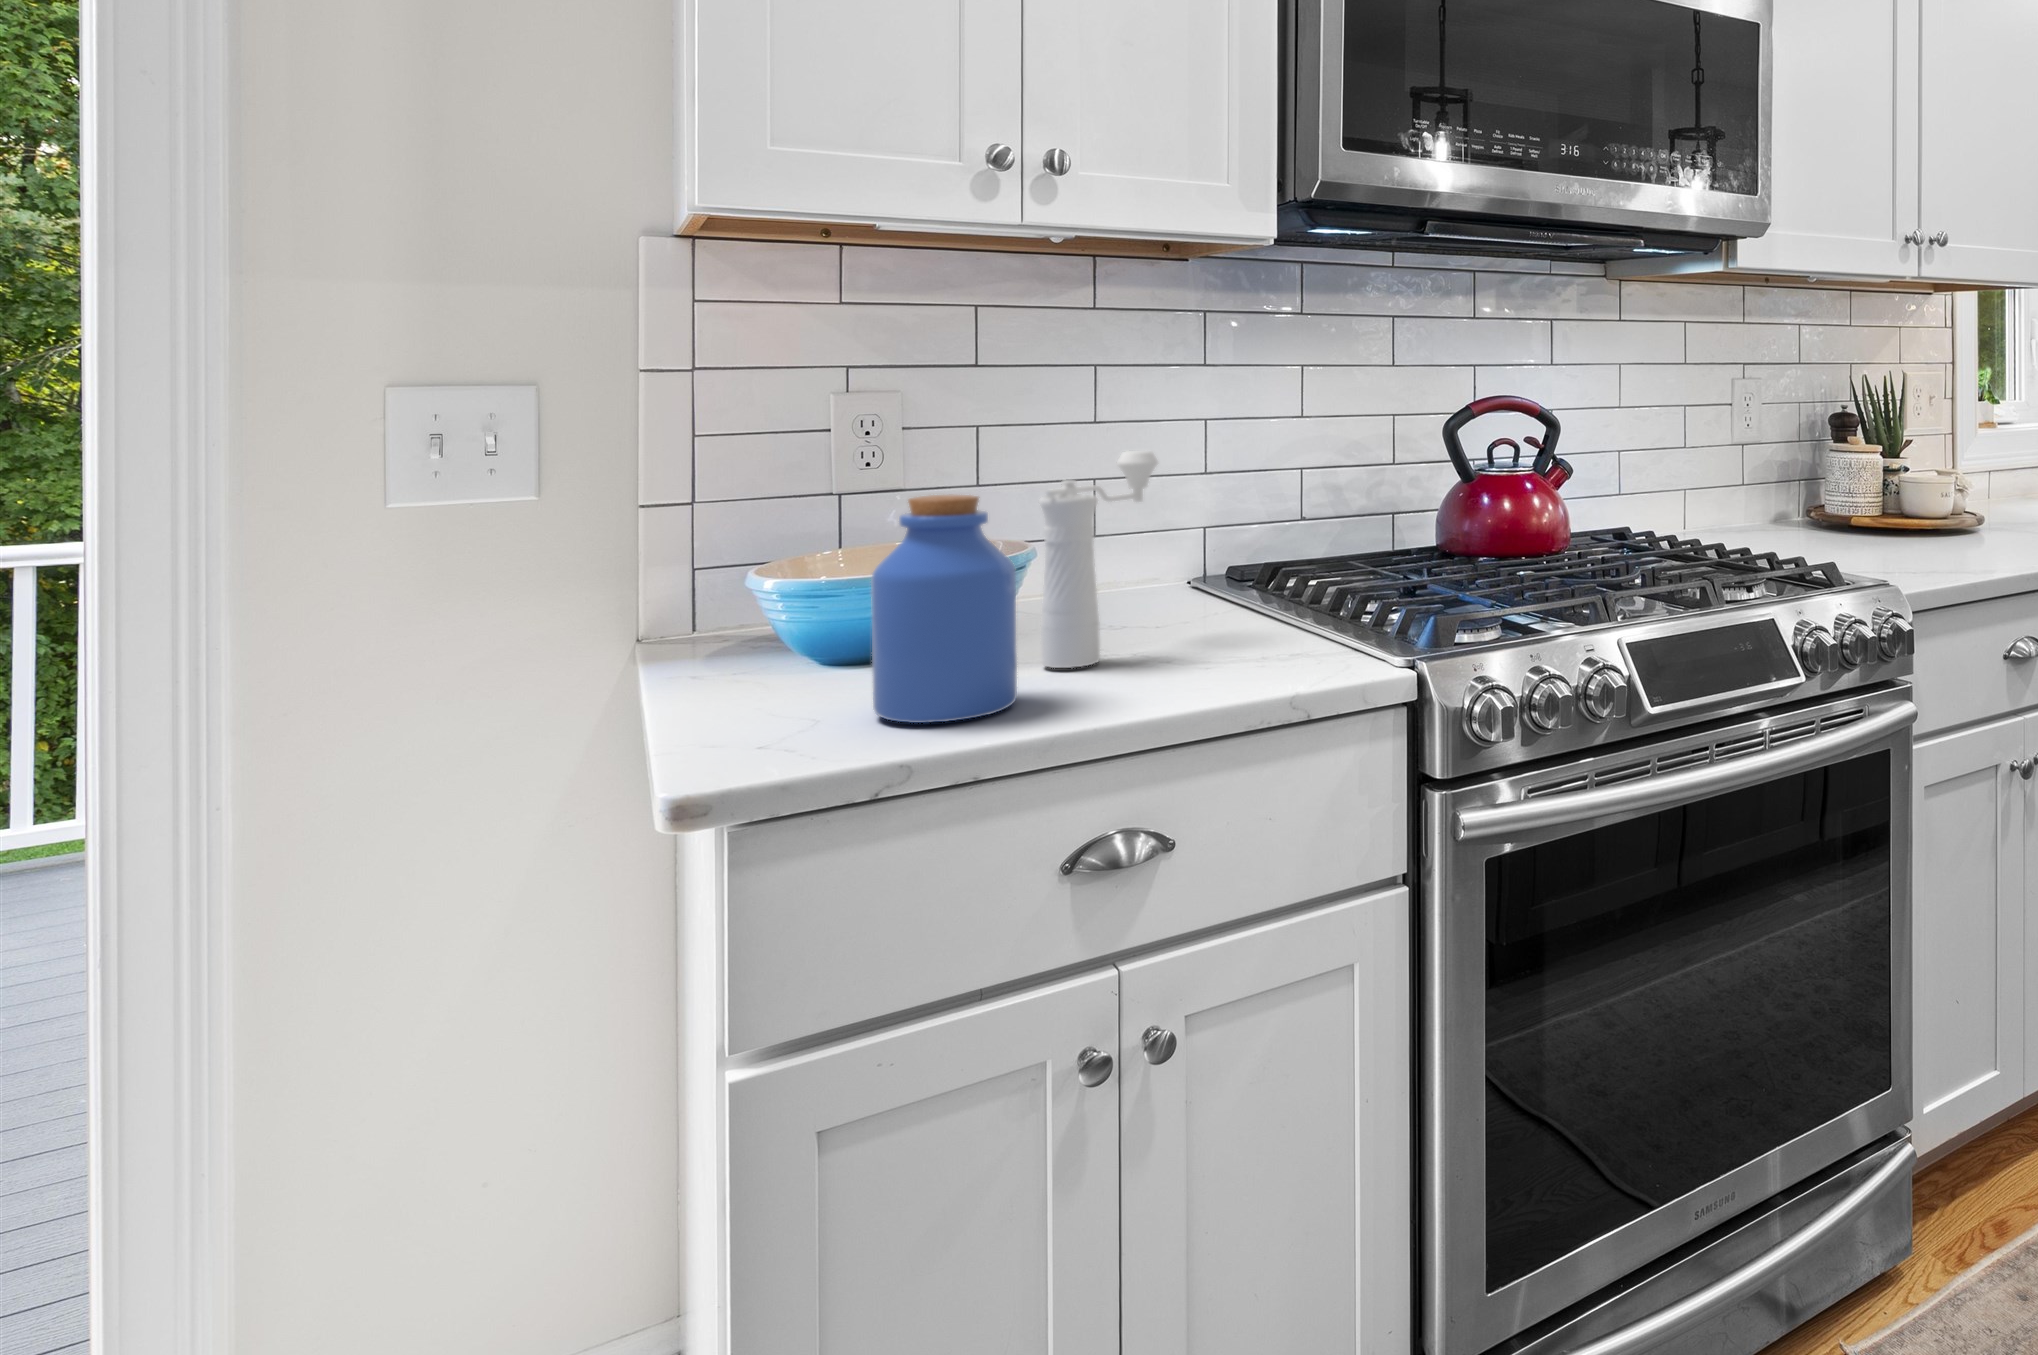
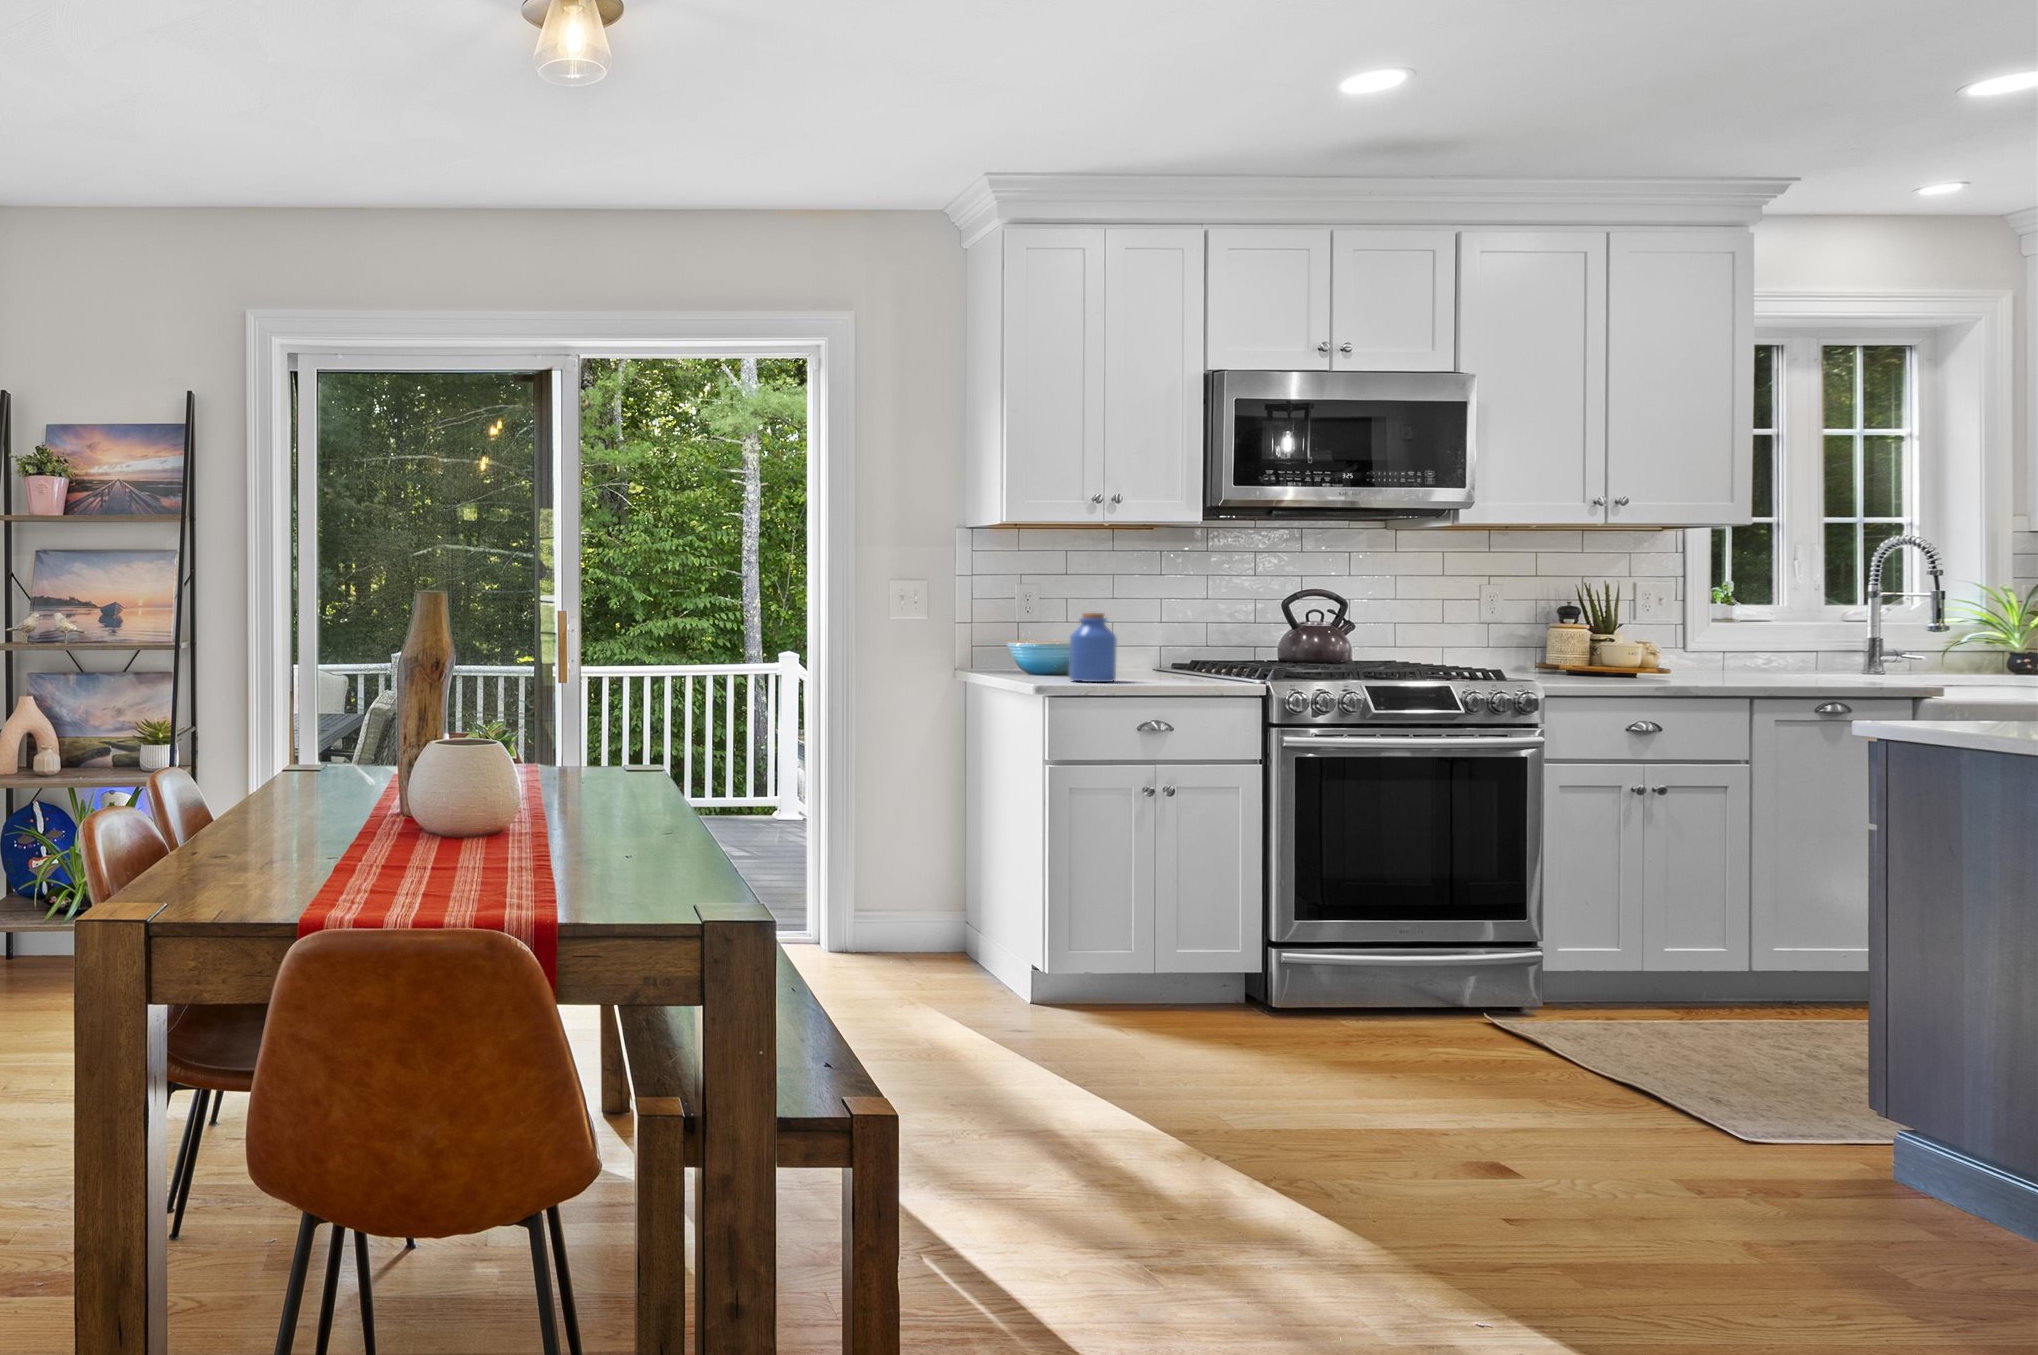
pepper mill: present [1039,451,1158,668] -> none [1114,605,1156,678]

